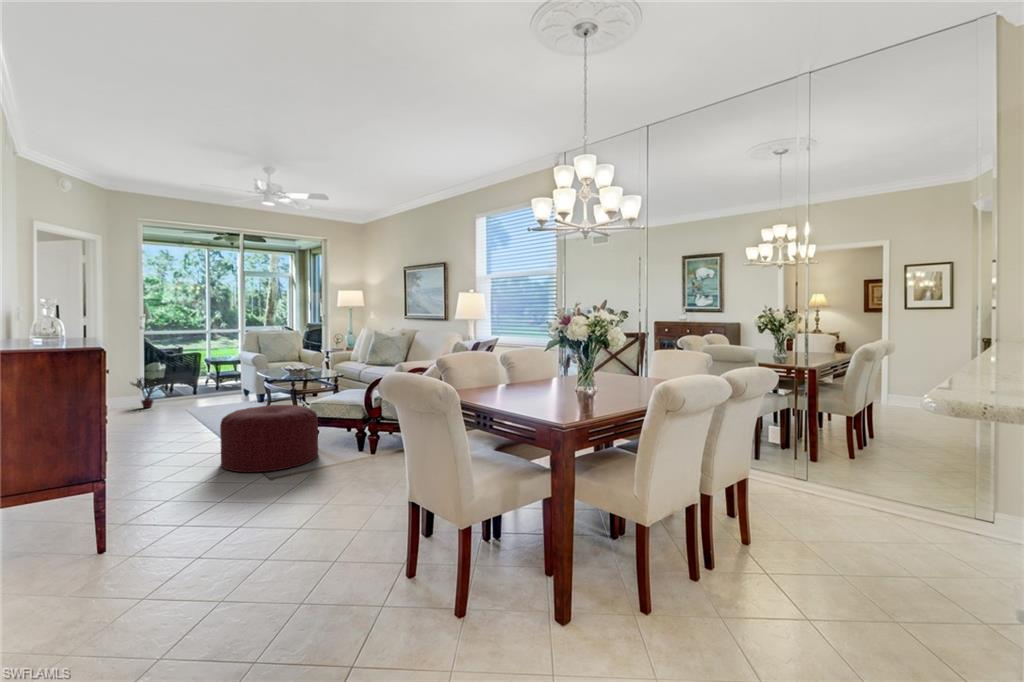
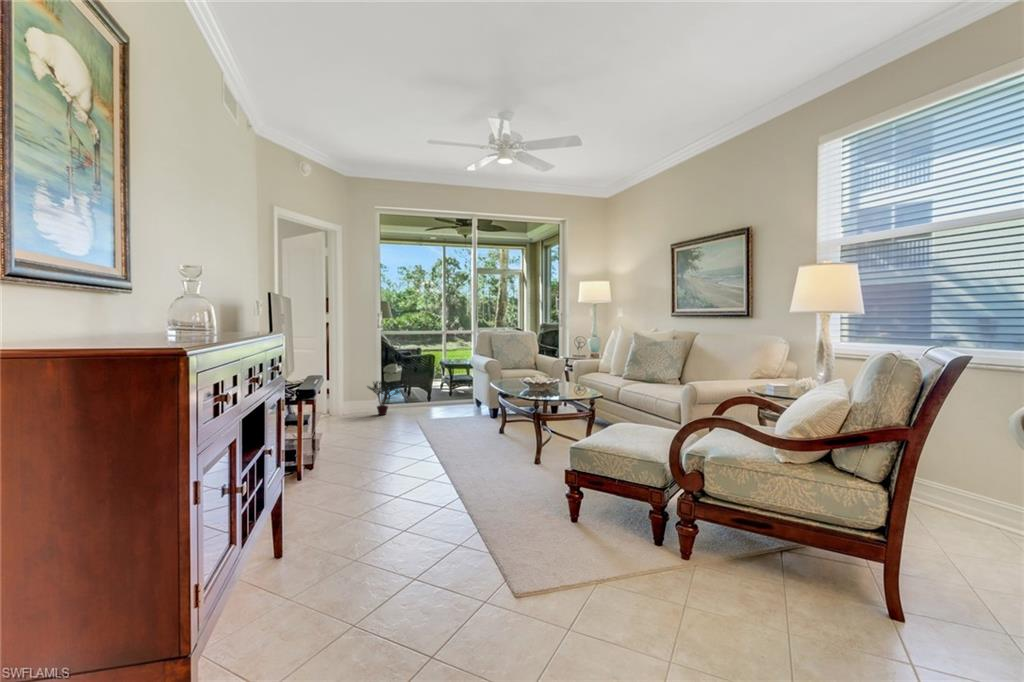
ottoman: present [220,405,318,472] -> none [442,445,586,575]

